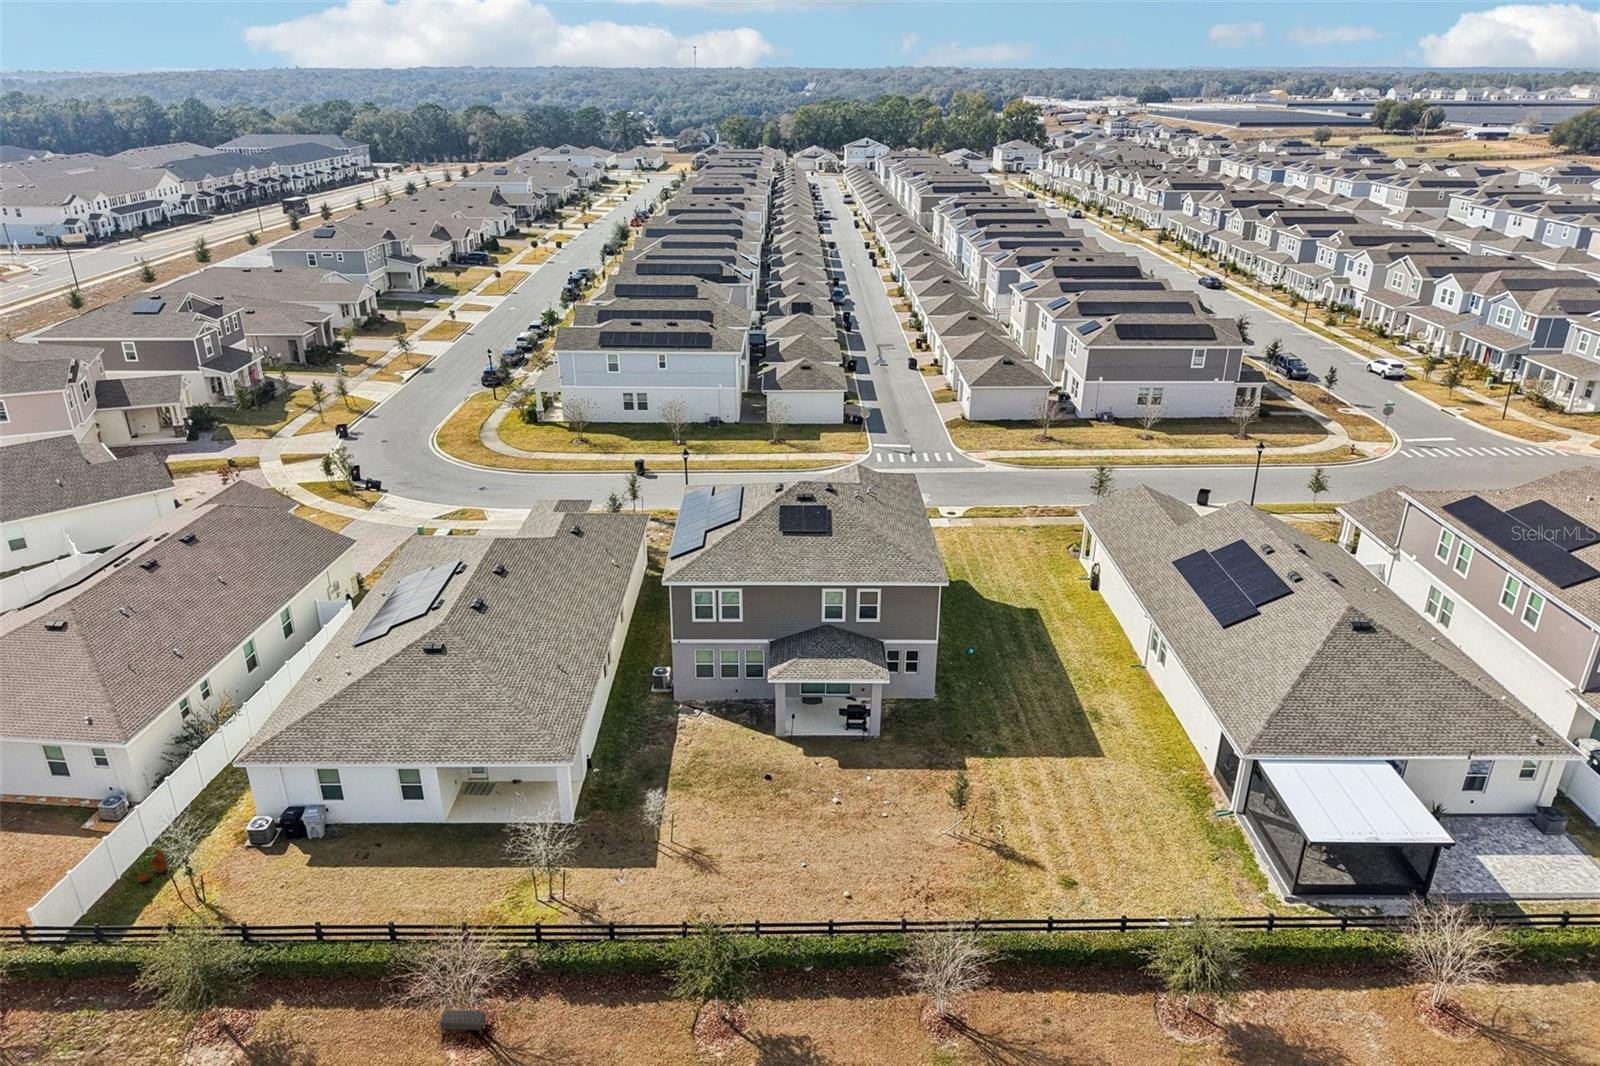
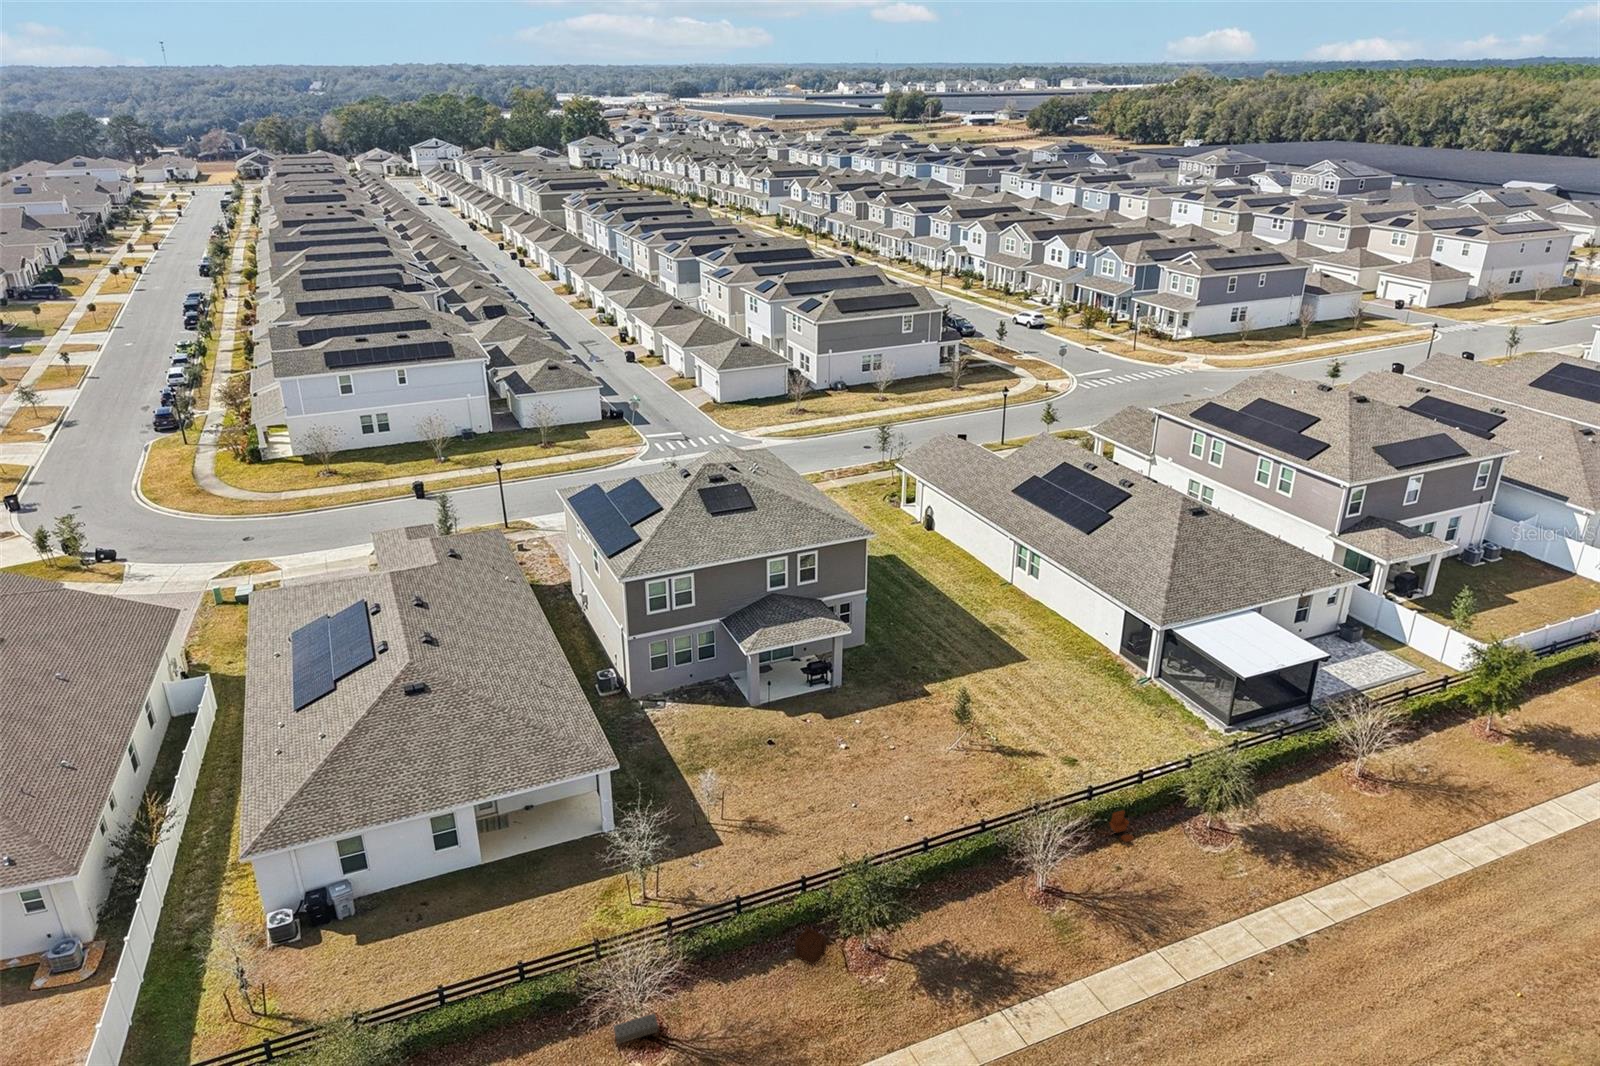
lounge chair: present [137,849,168,883] -> present [1110,811,1134,843]
wooden crate: none [649,975,681,1017] -> present [795,928,826,966]

